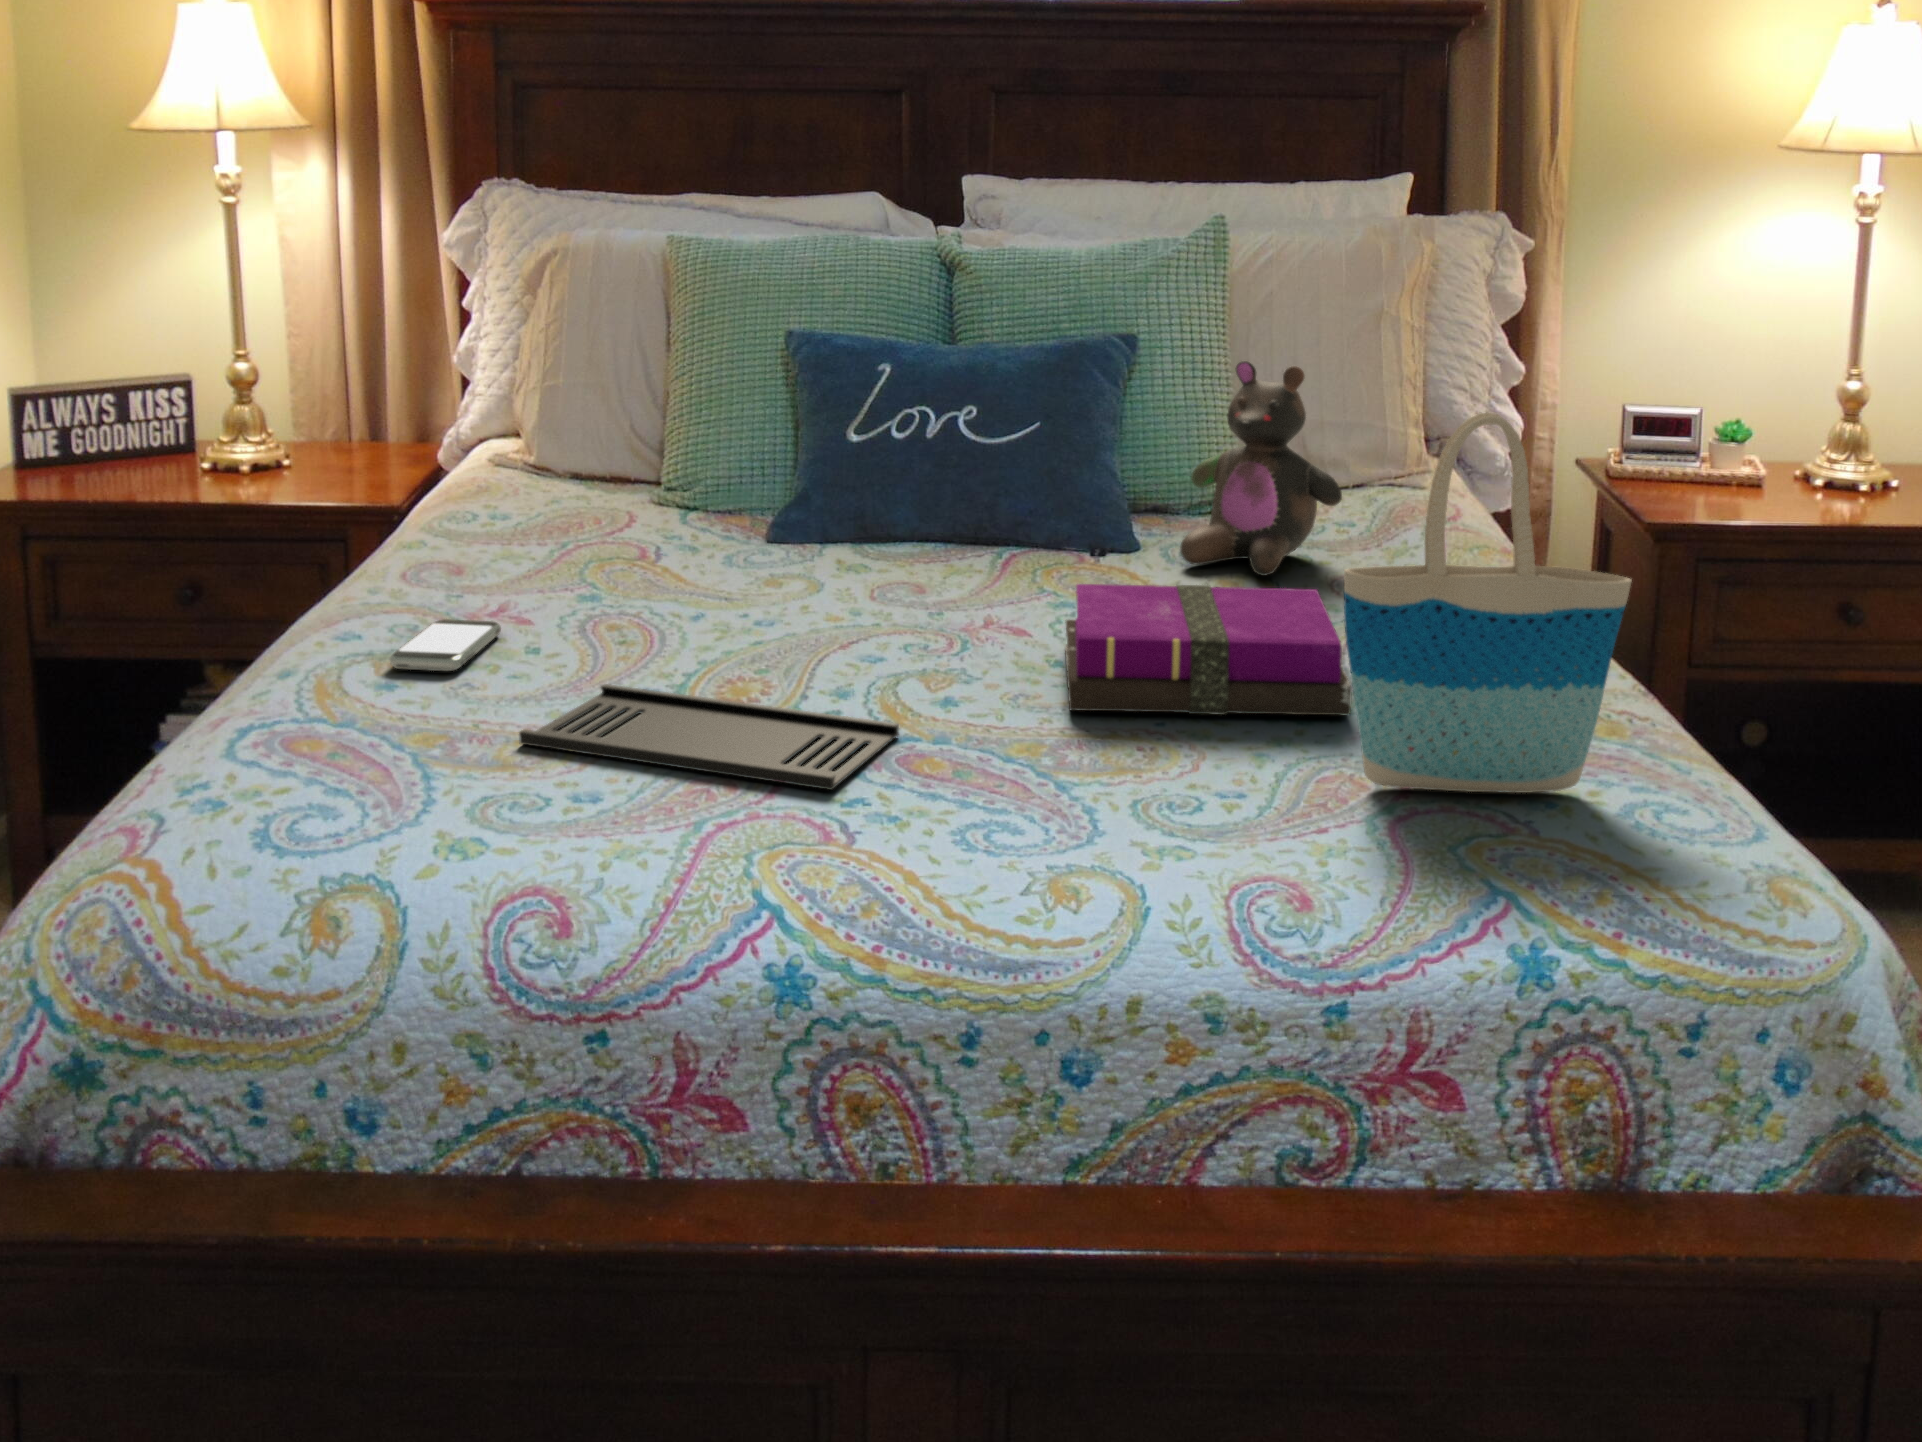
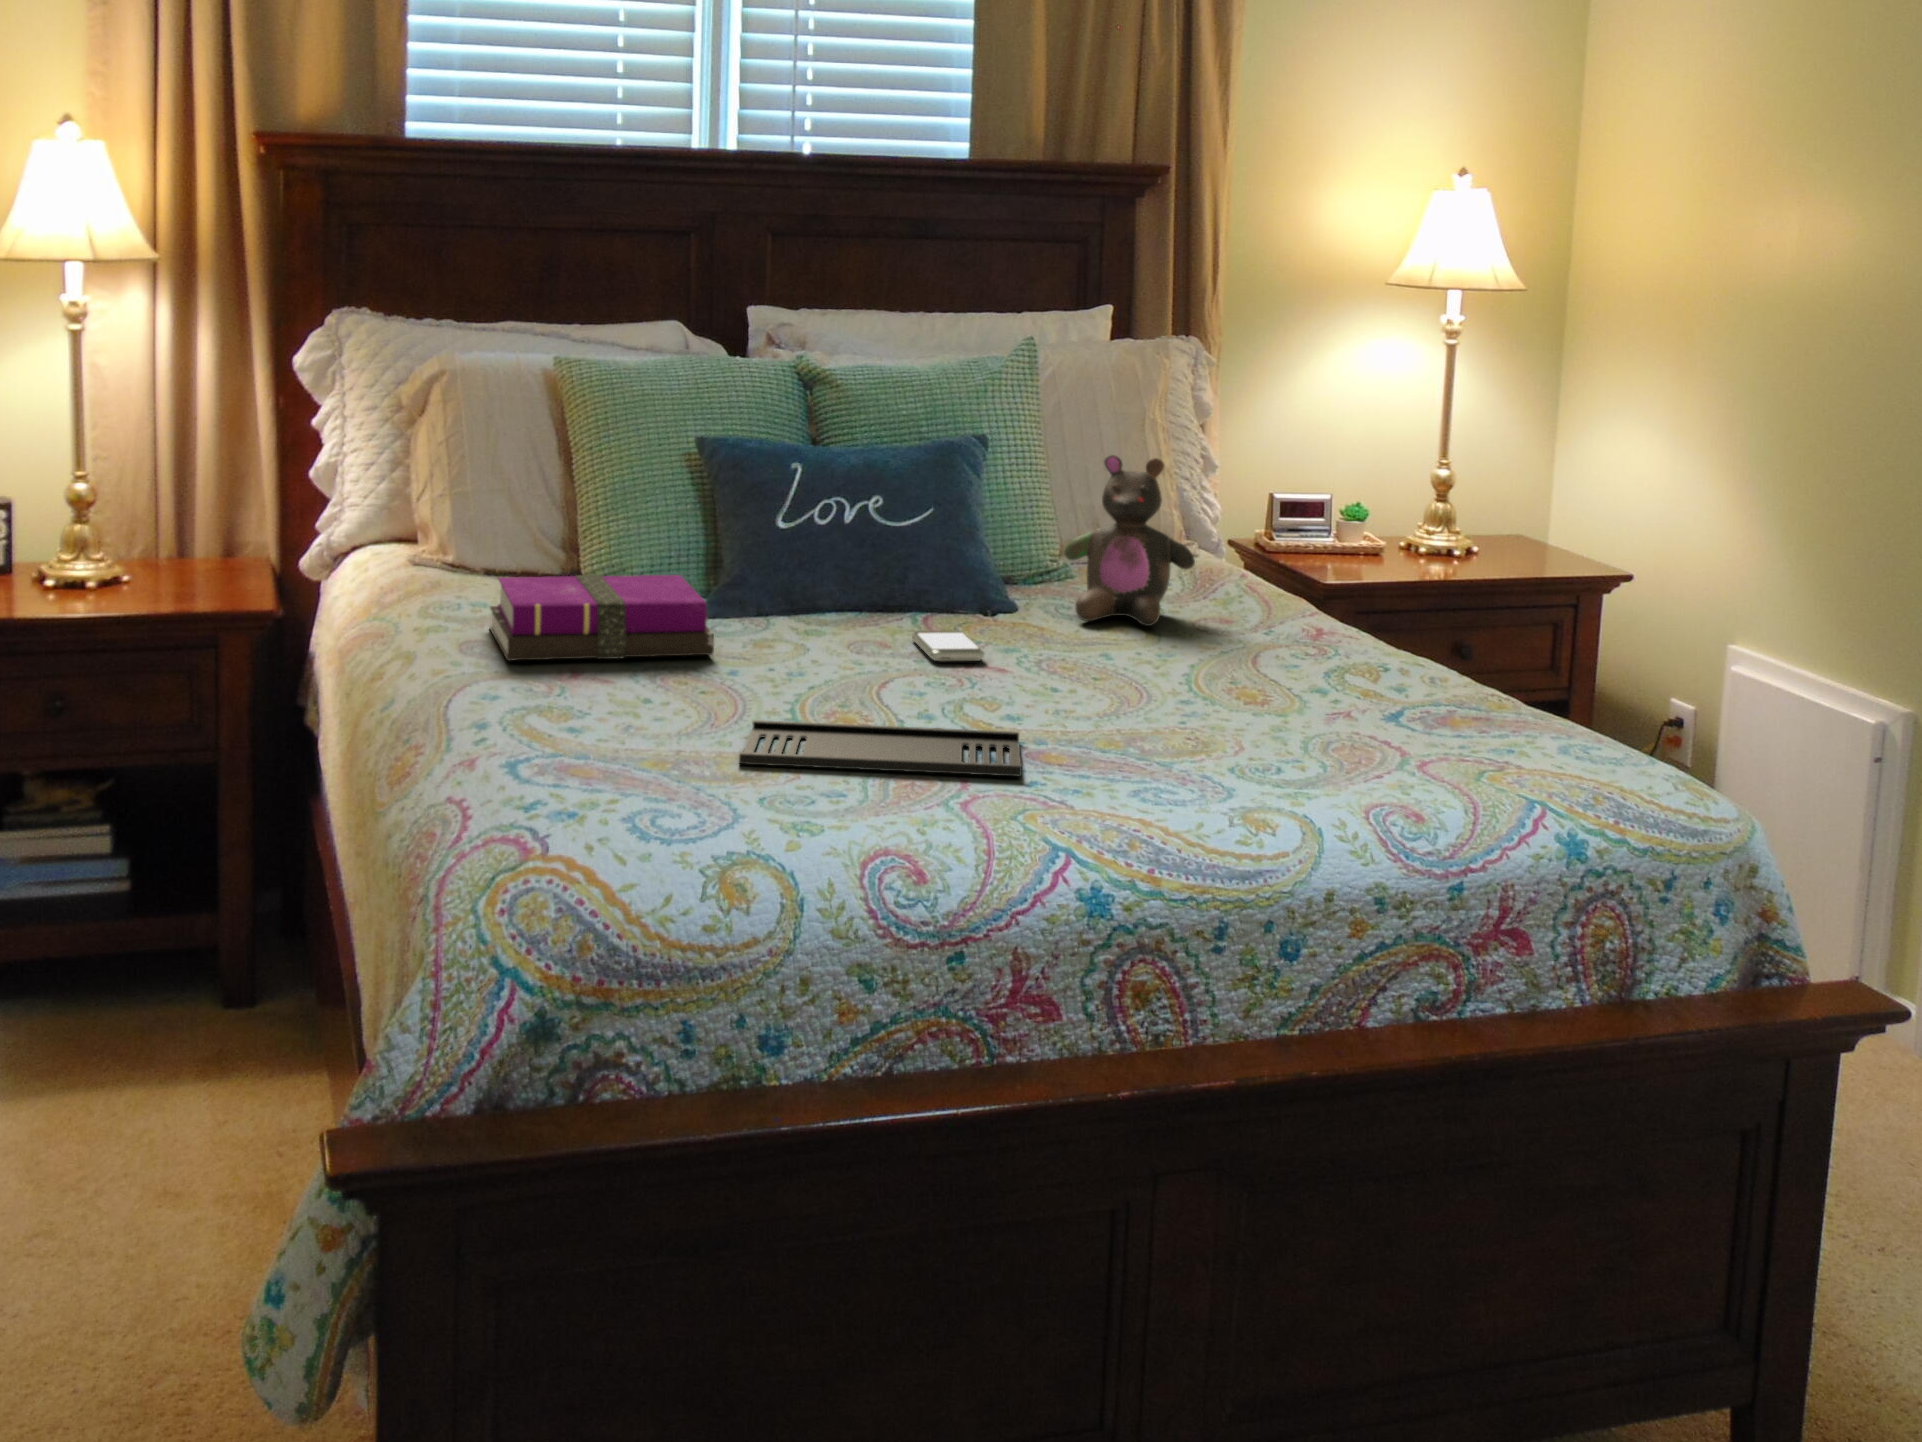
tote bag: present [1344,412,1631,793] -> none [1367,472,1550,750]
notebook: present [1065,584,1351,716] -> present [489,575,714,661]
smartphone: present [389,619,501,671] -> present [912,631,984,661]

